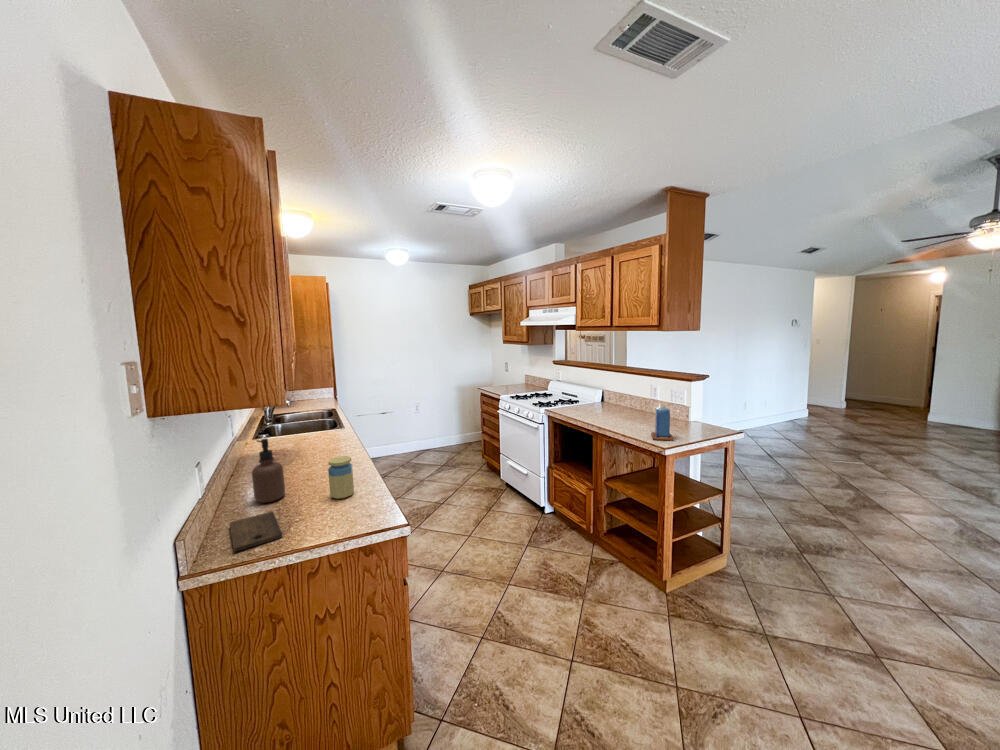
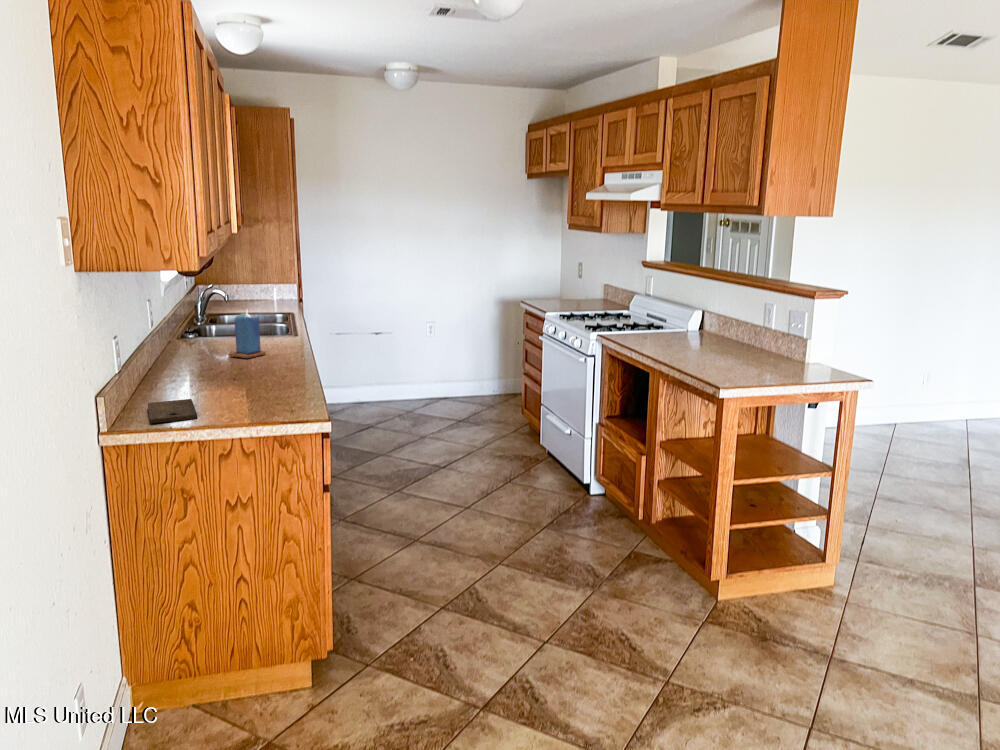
candle: present [651,404,674,440] -> present [229,310,266,358]
soap dispenser: present [252,439,285,503] -> none [172,321,207,394]
jar: present [328,456,354,499] -> none [252,349,282,396]

